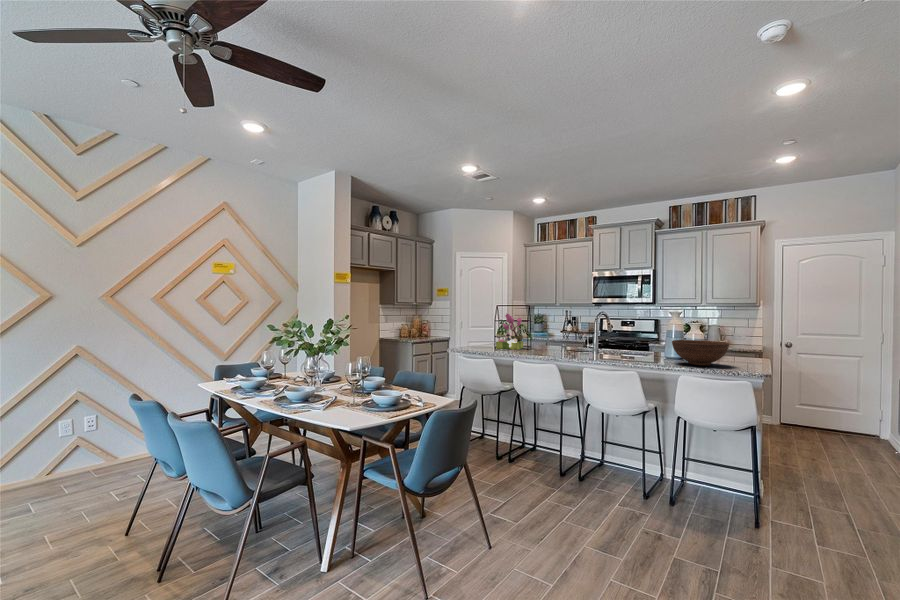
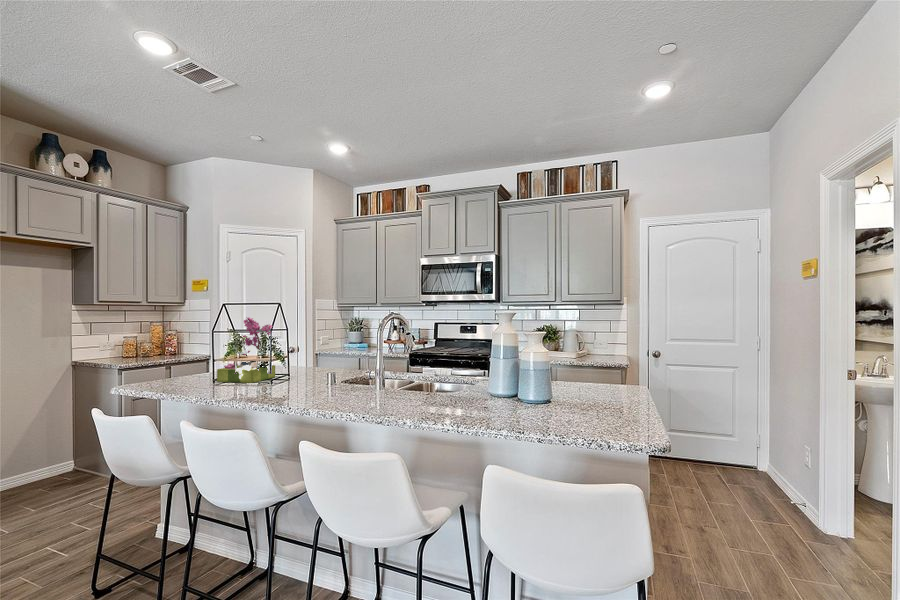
fruit bowl: present [672,340,729,366] -> none [493,362,590,415]

